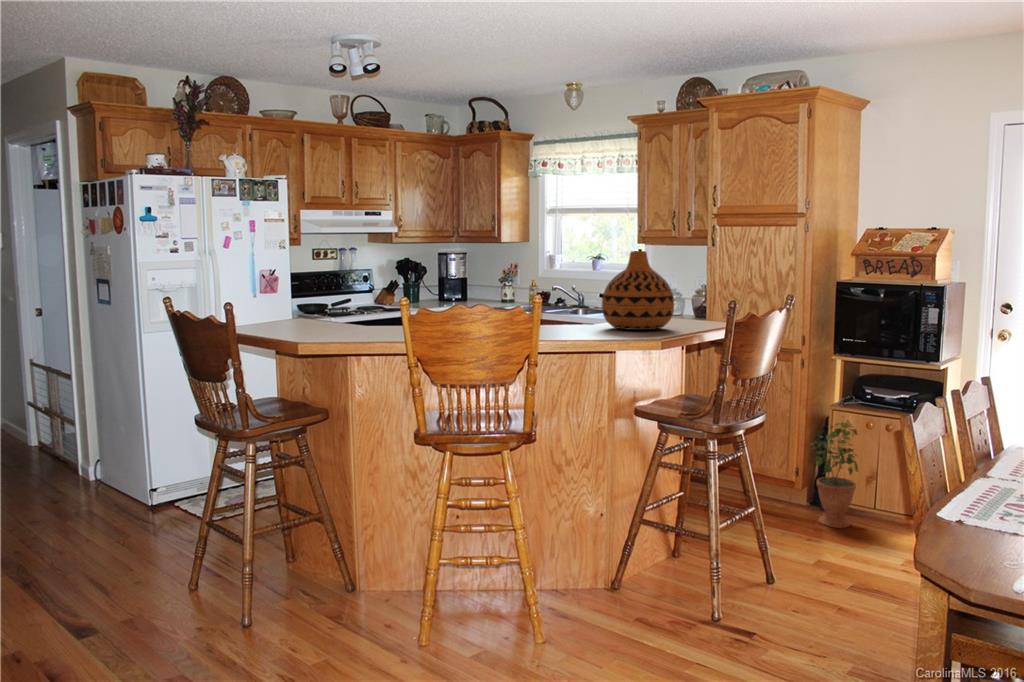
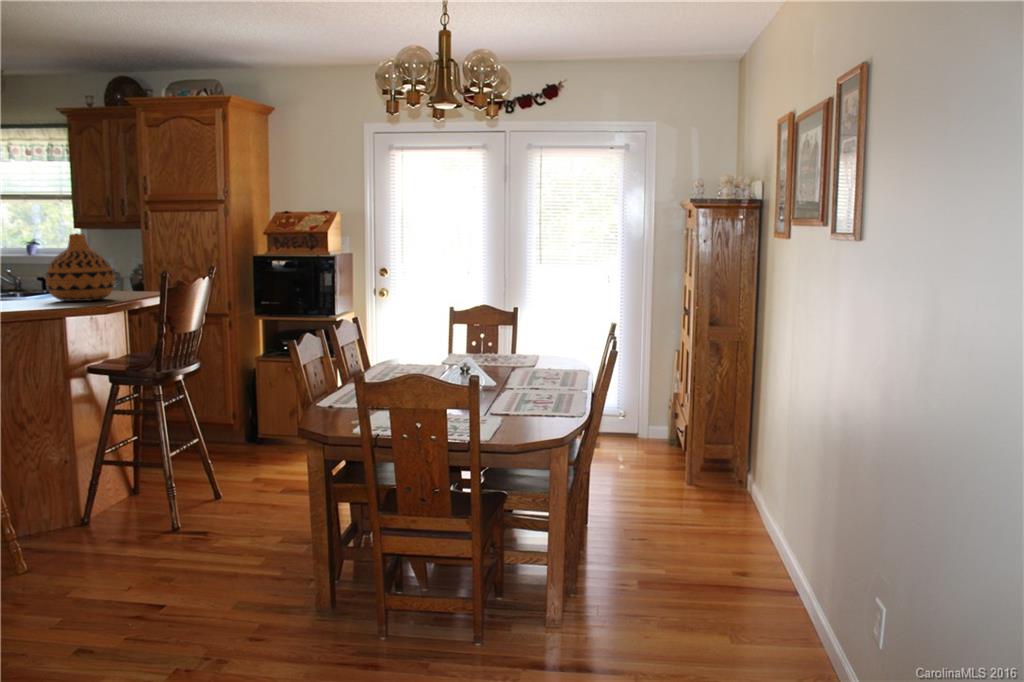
potted plant: present [811,420,858,528] -> none [245,364,285,452]

